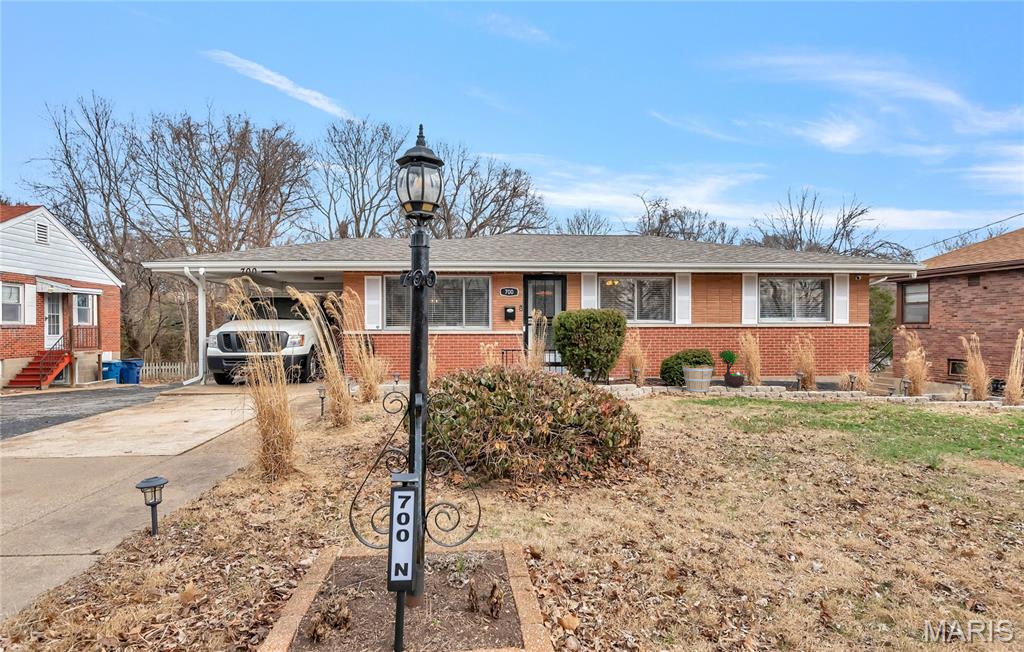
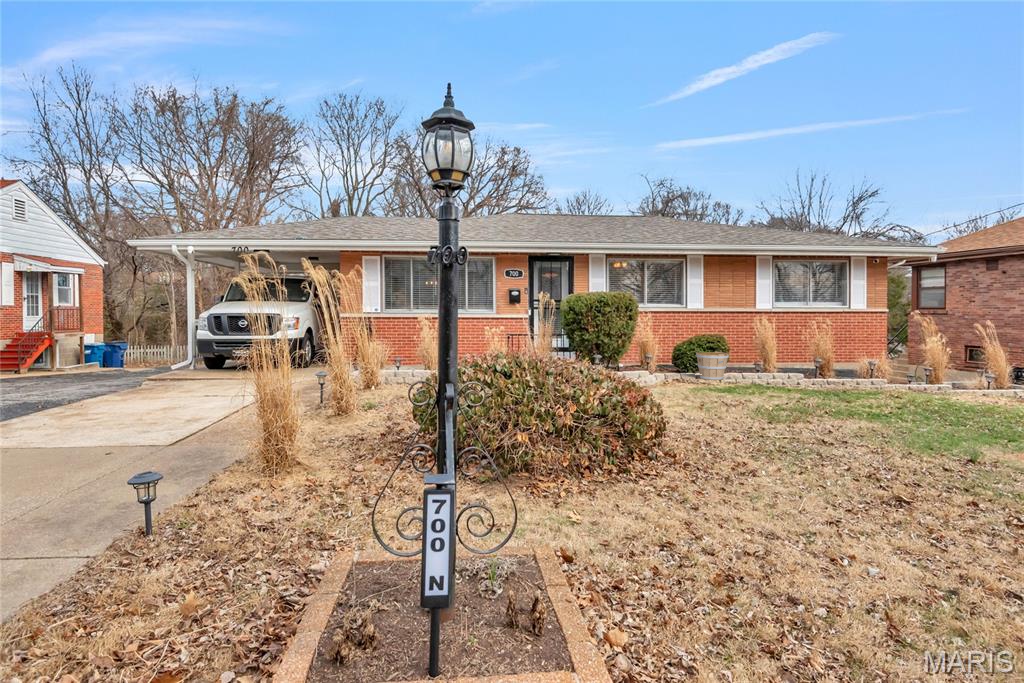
potted tree: present [719,349,744,387] -> none [732,332,760,375]

